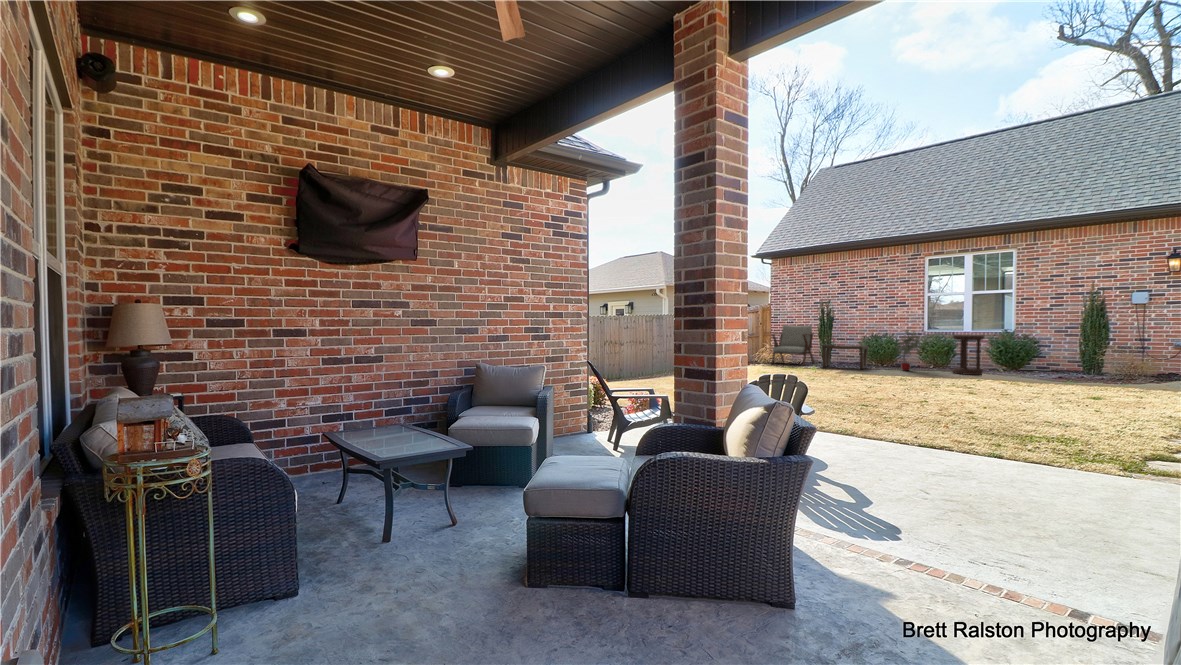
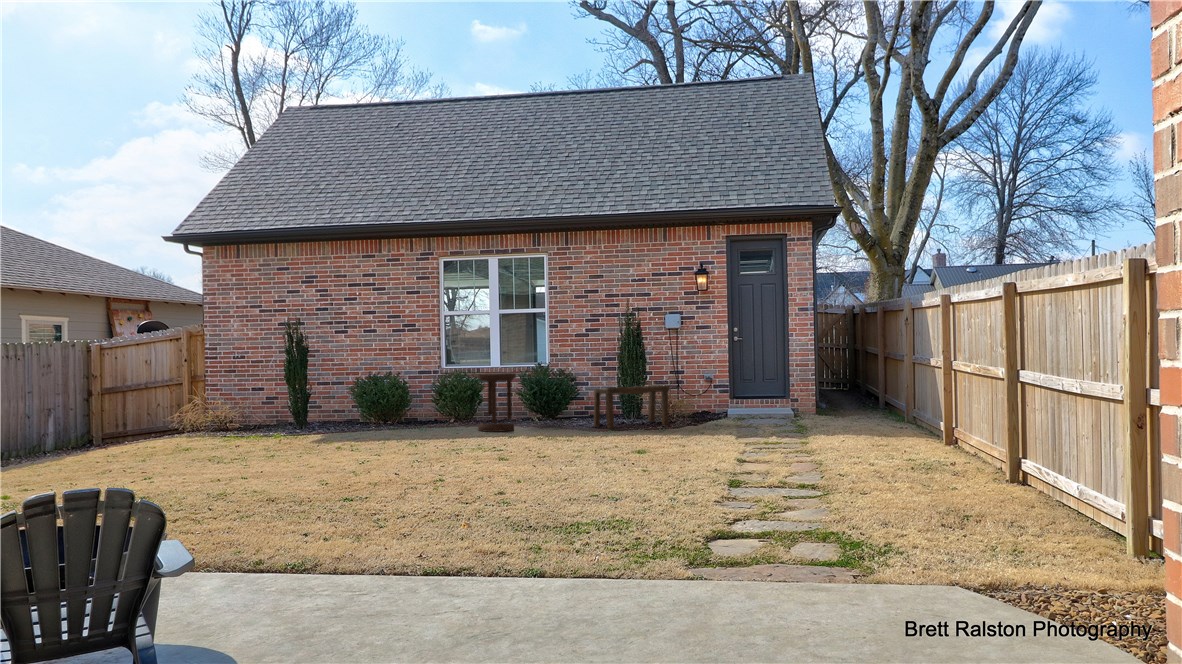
lounge chair: present [772,325,815,366] -> none [199,364,280,436]
potted tree: present [895,330,921,371] -> none [401,367,441,432]
bench: present [822,345,869,369] -> present [594,385,669,429]

